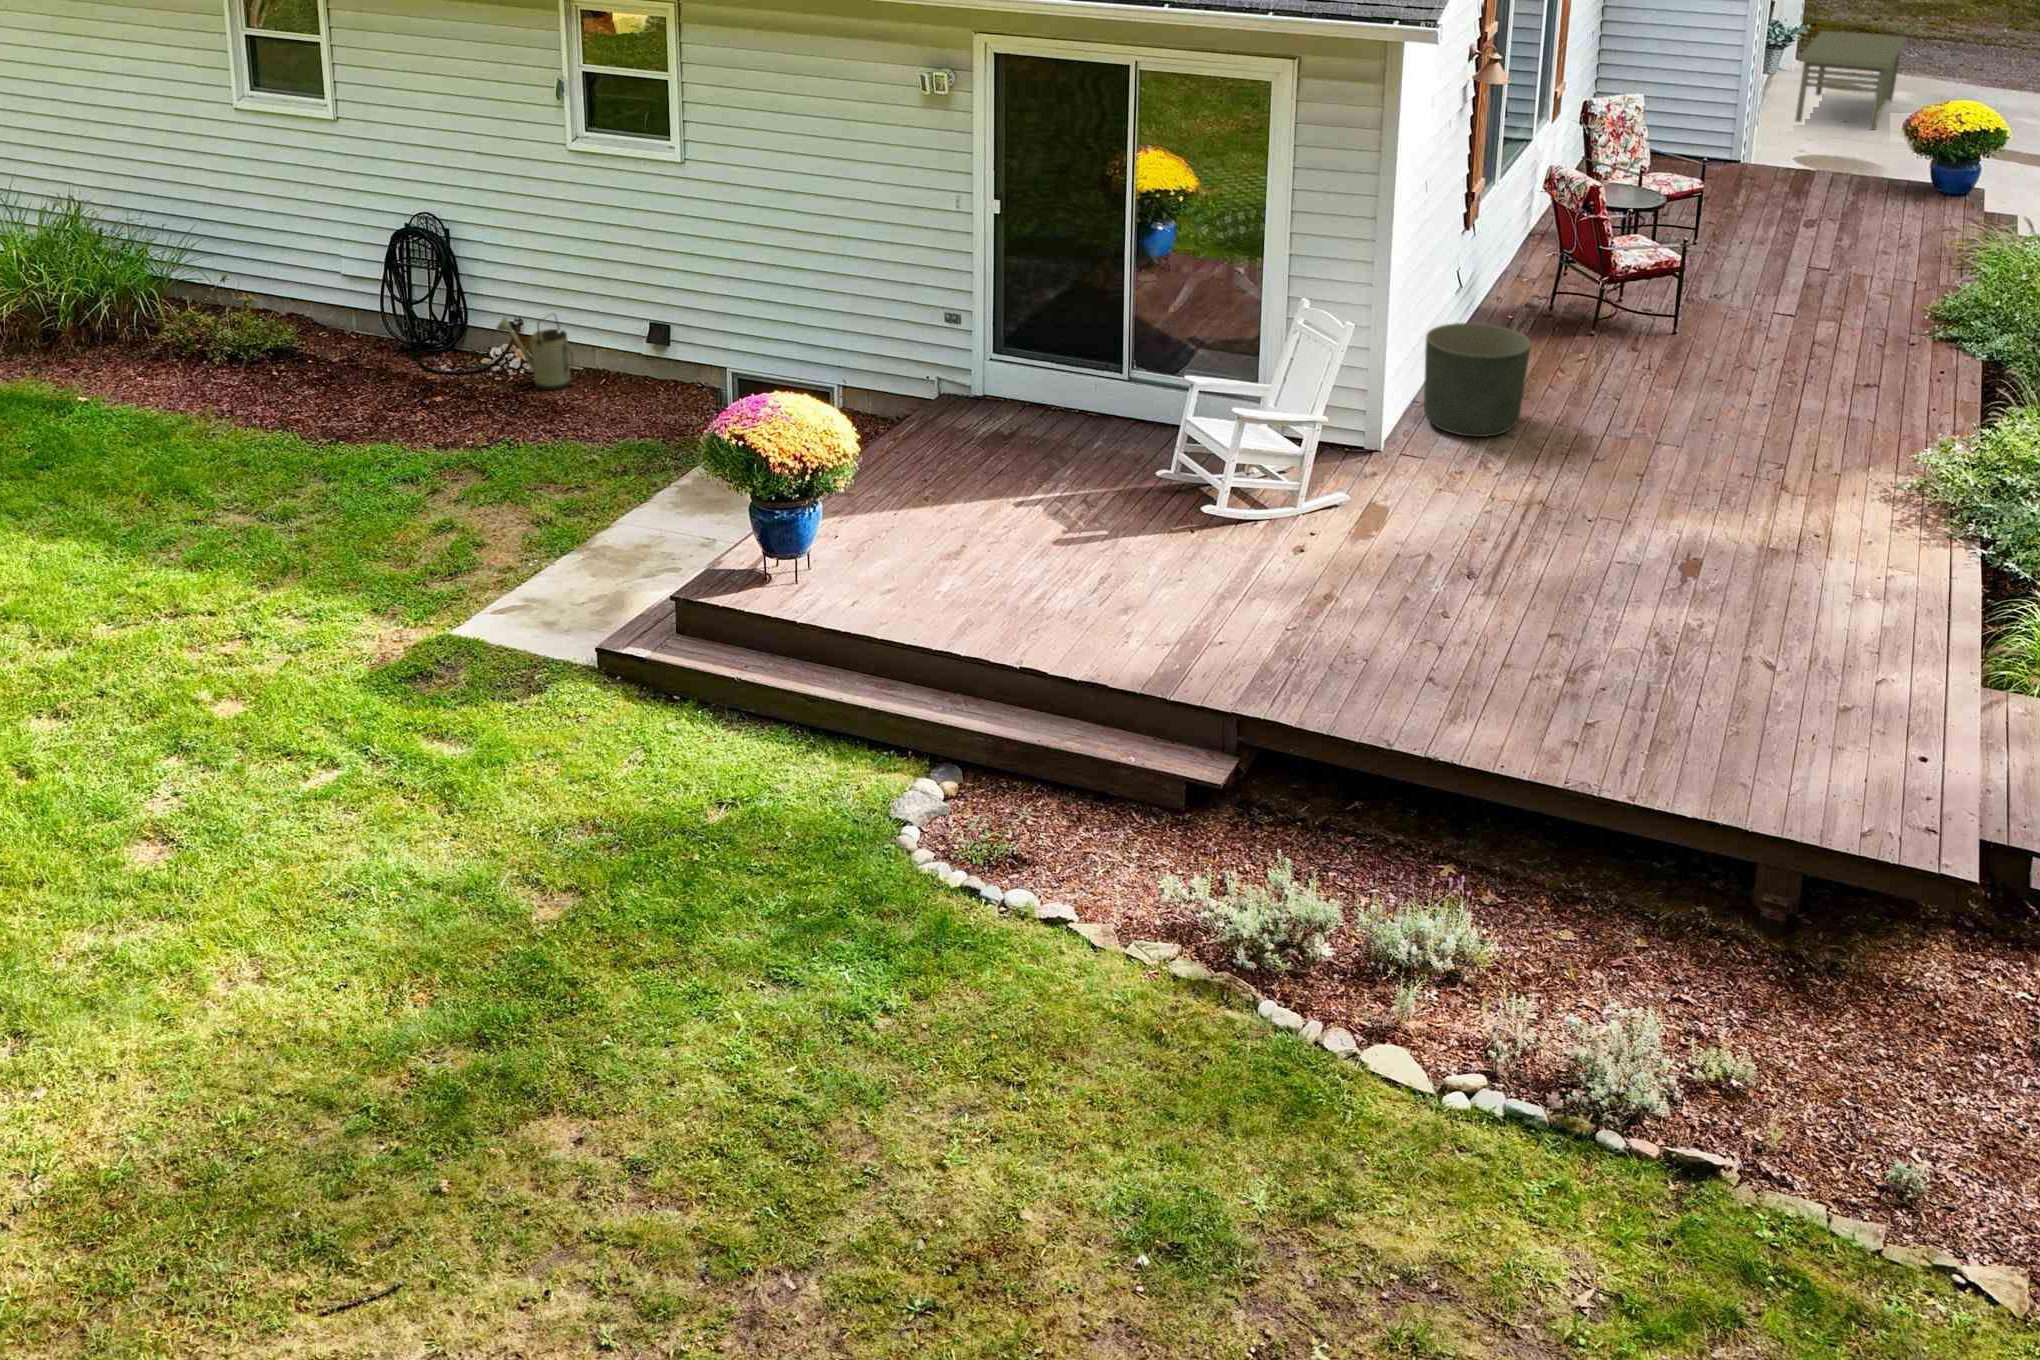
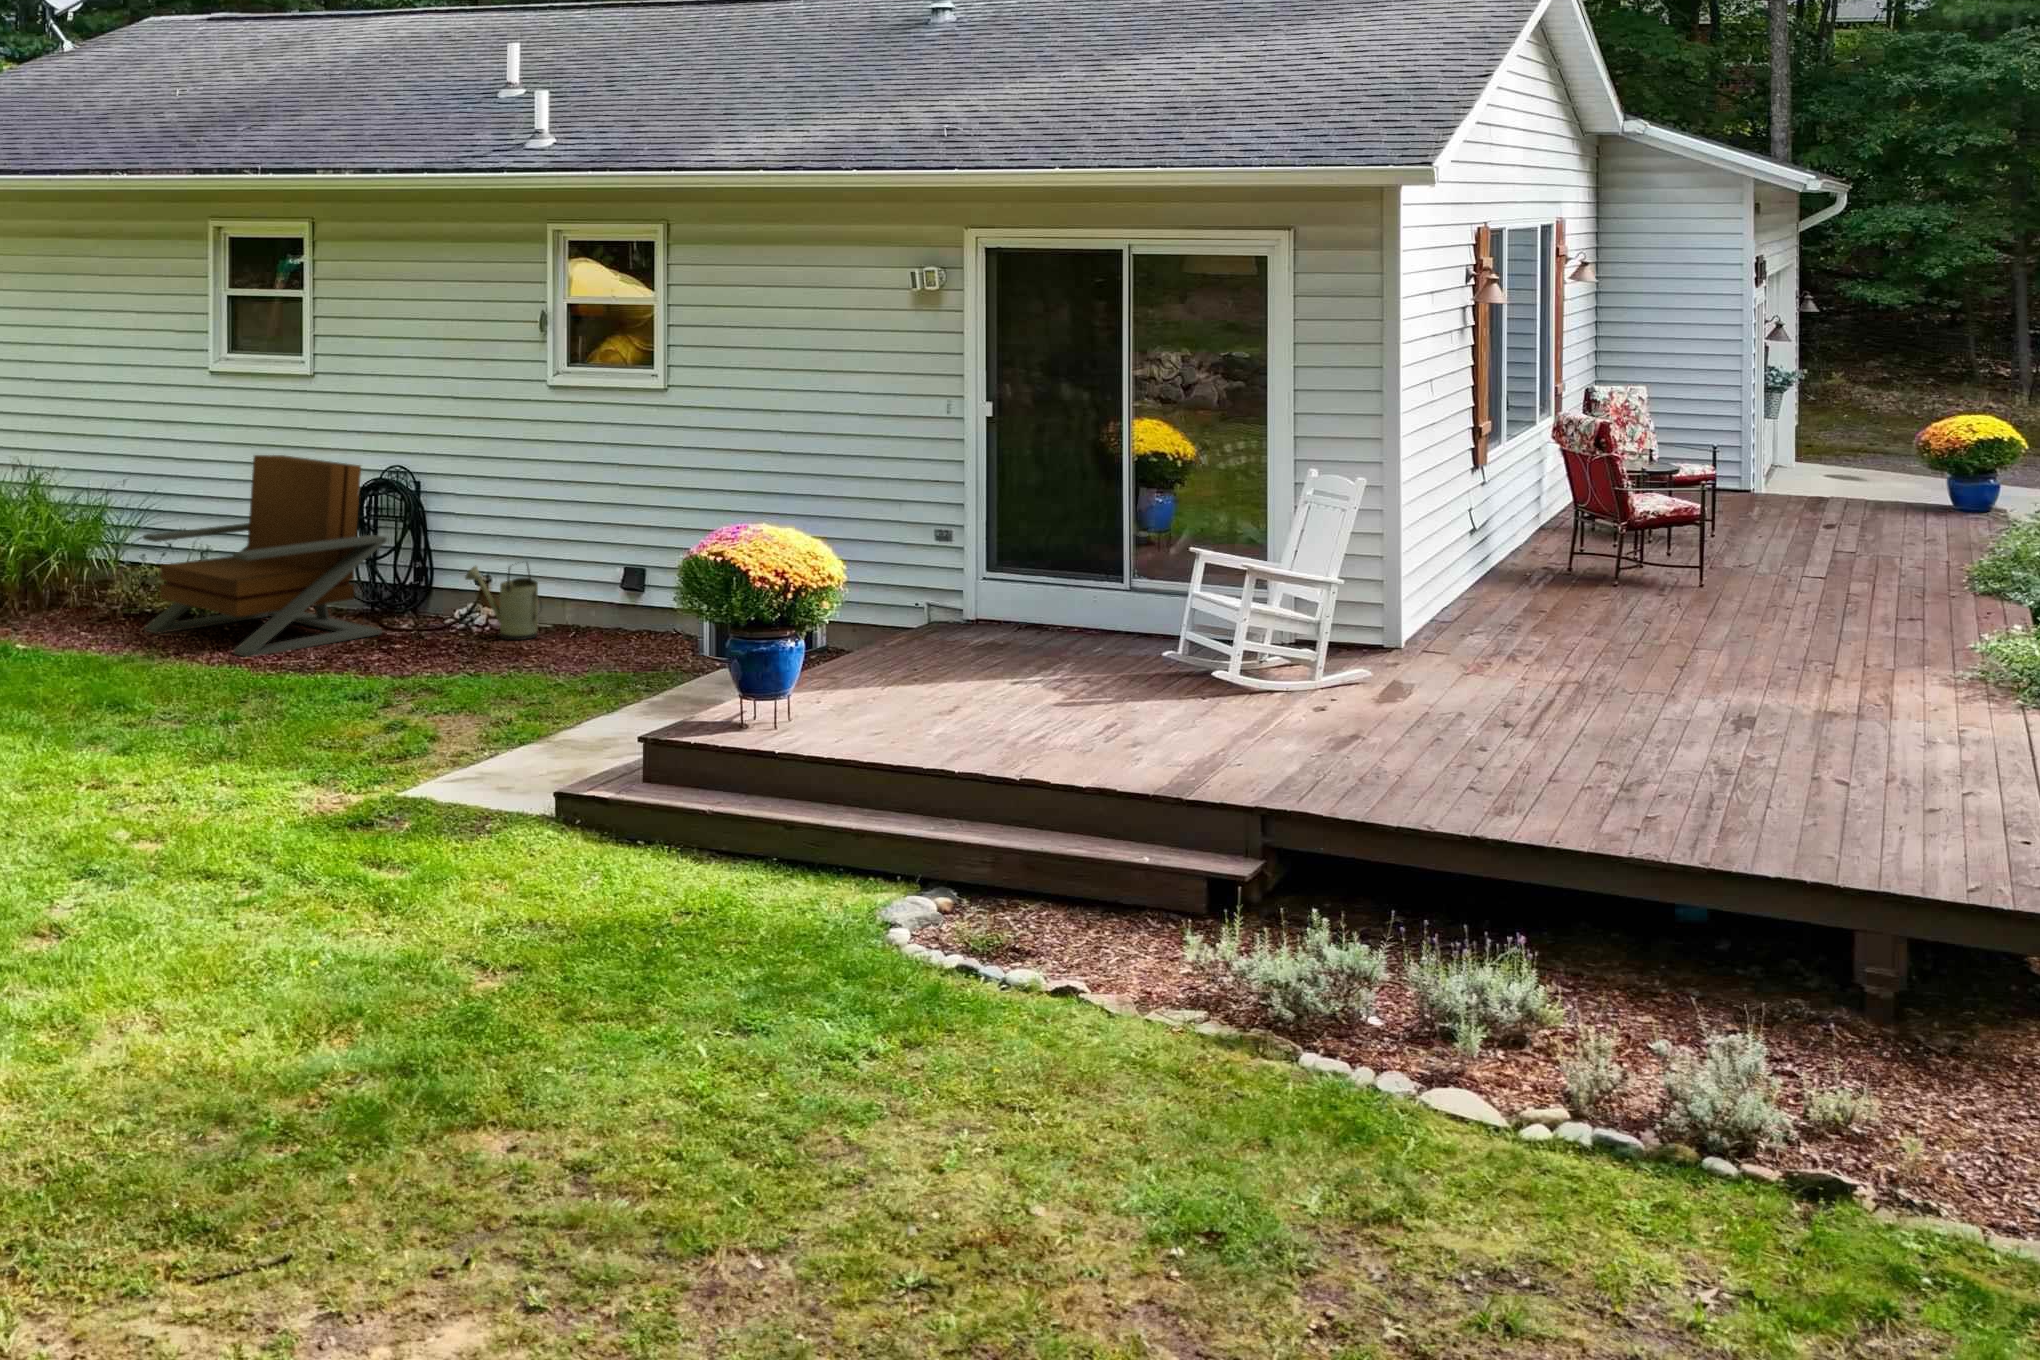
storage bench: present [1795,31,1906,129] -> none [1770,407,1872,488]
lounge chair: none [180,207,422,429] -> present [143,455,387,657]
planter: present [1424,323,1531,437] -> none [1427,541,1536,649]

